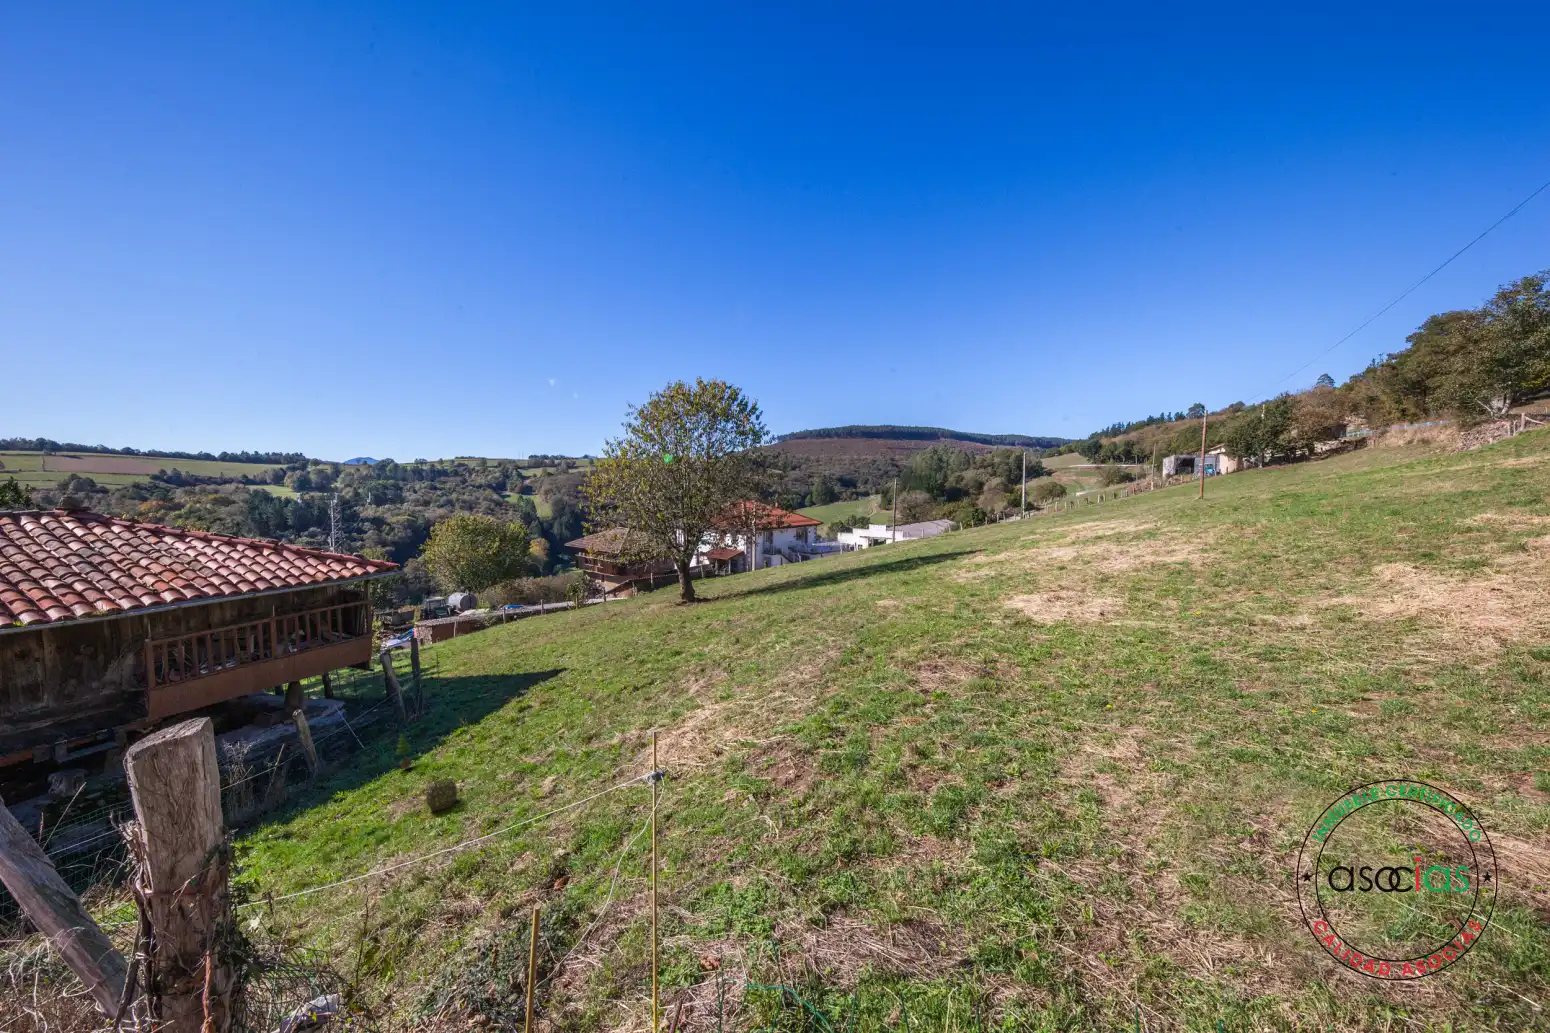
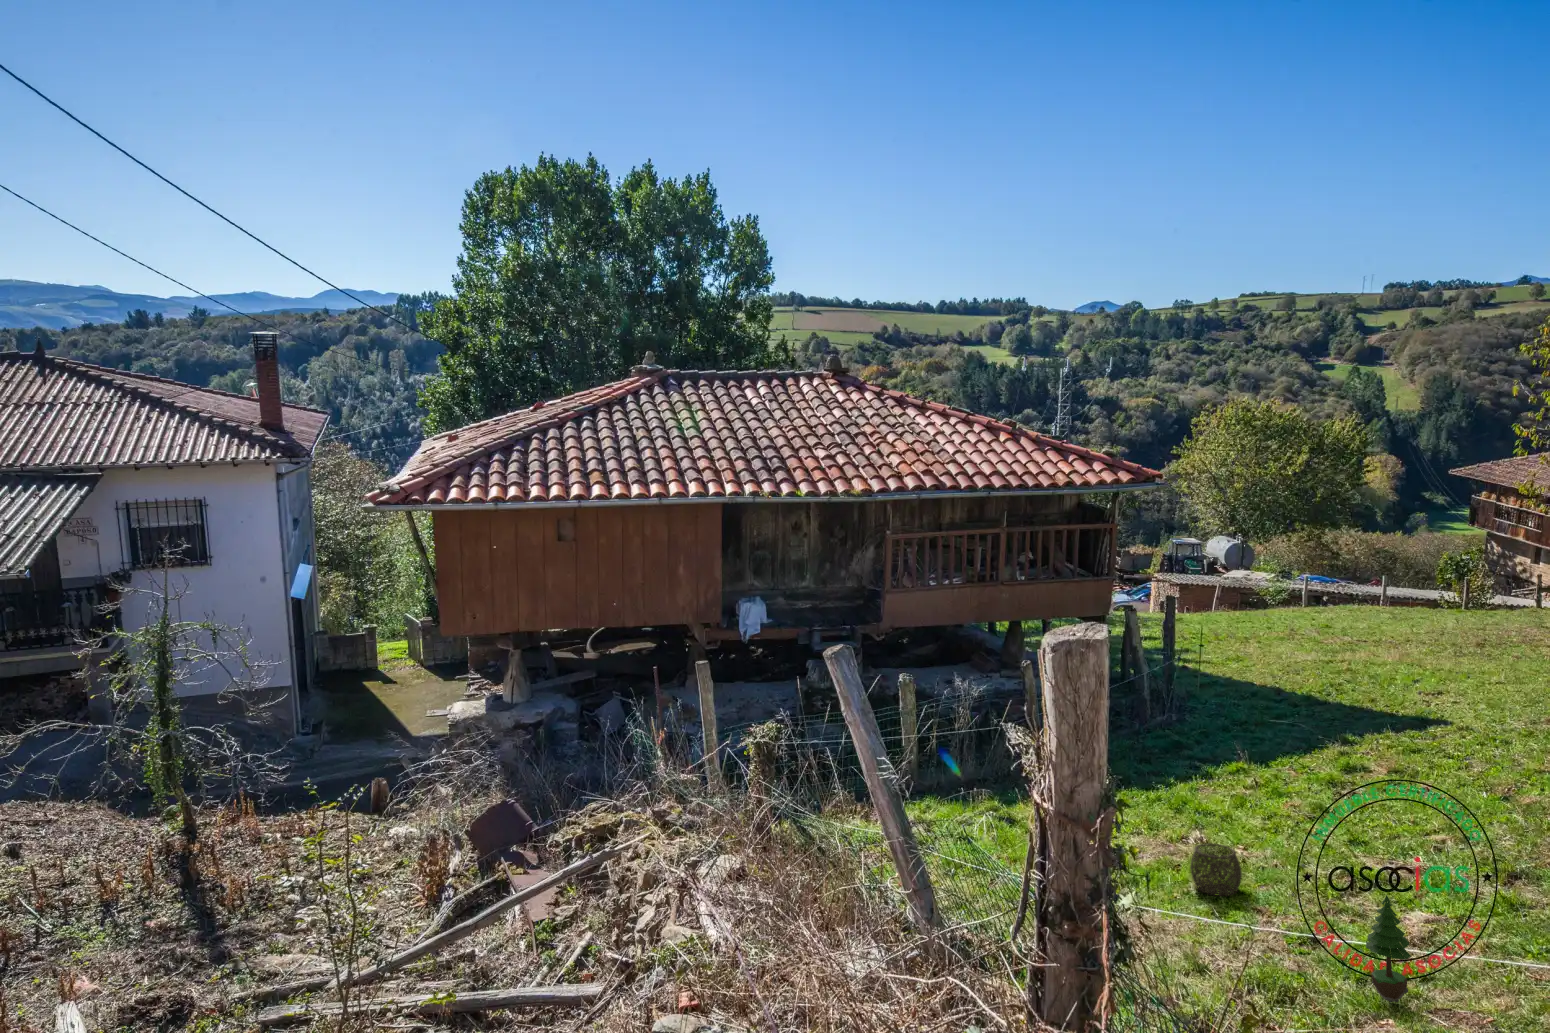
potted tree: present [397,734,412,769] -> present [1366,895,1411,1002]

